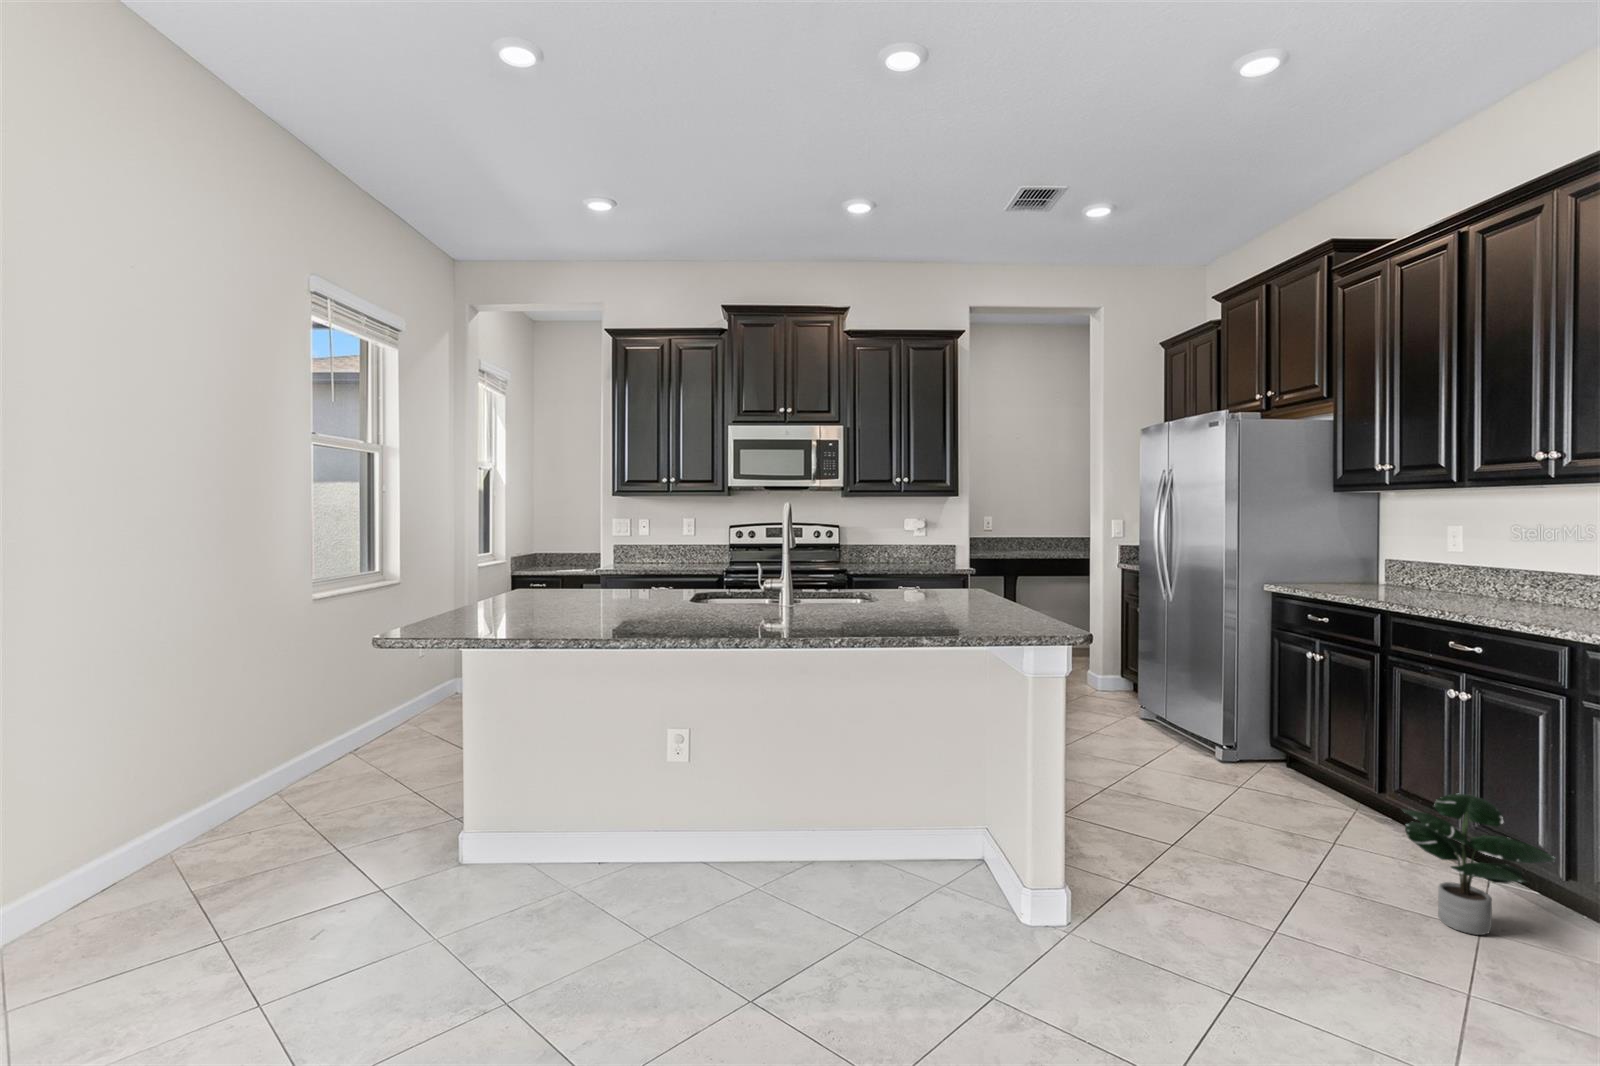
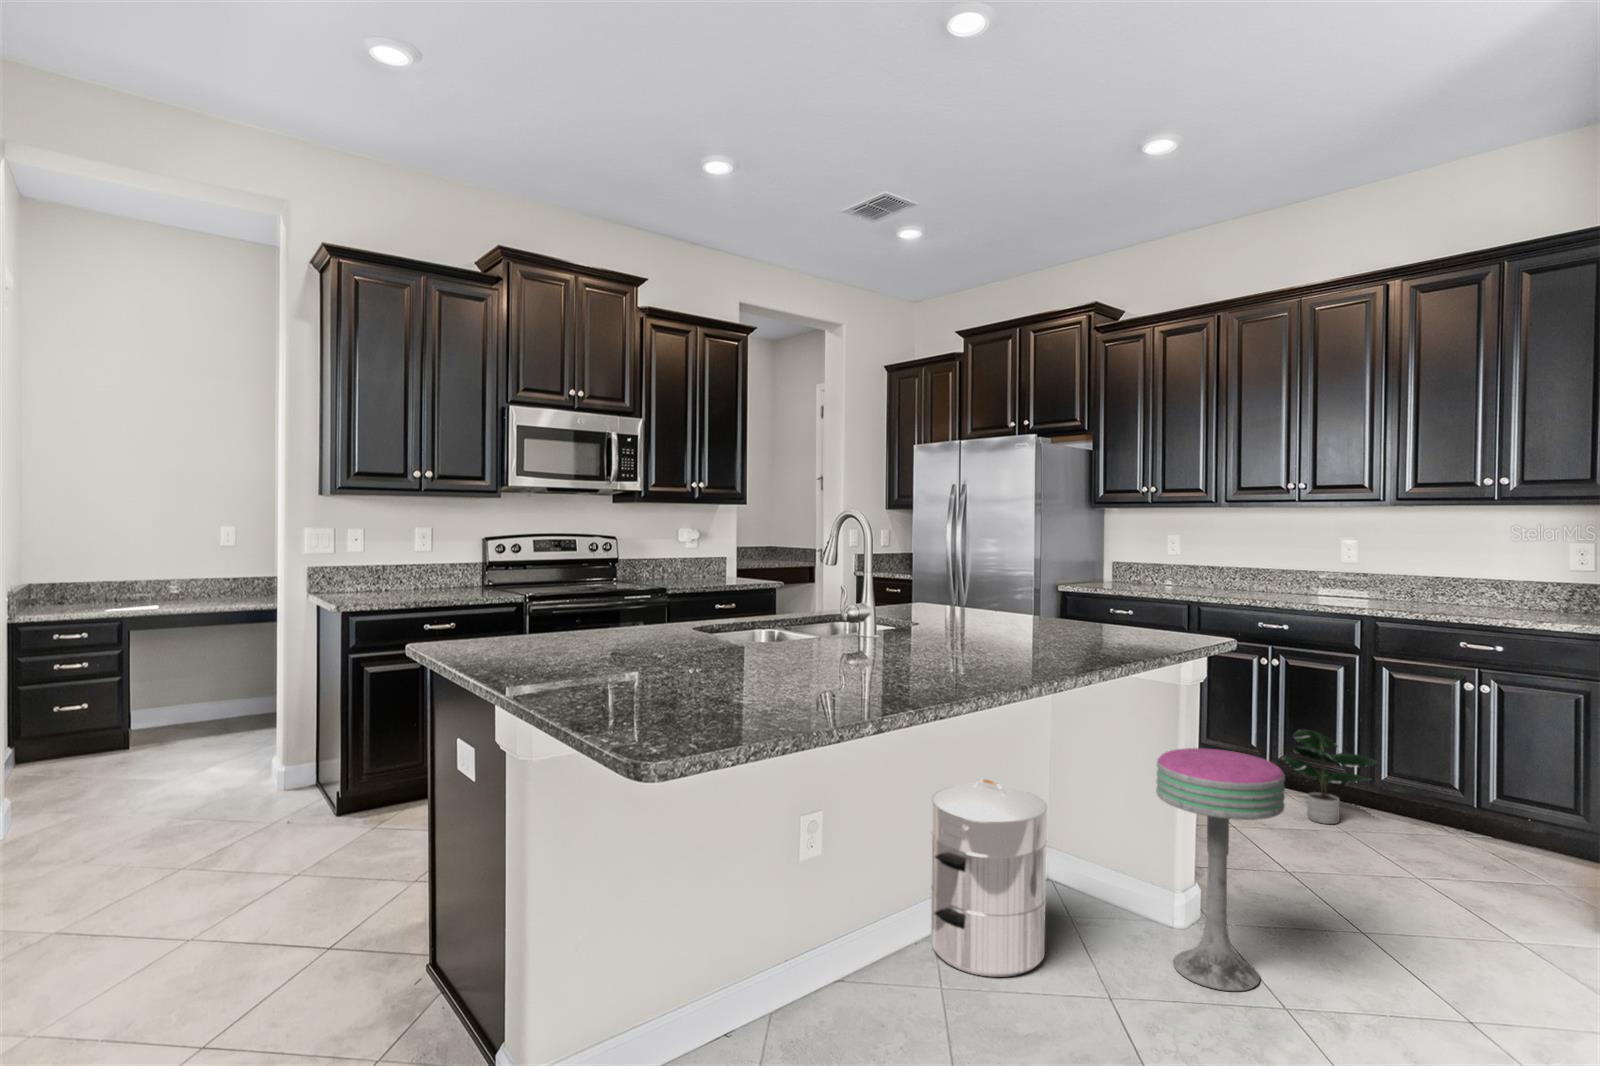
waste bin: none [721,733,842,915] -> present [931,779,1047,977]
bar stool: none [867,738,997,1010] -> present [1156,748,1285,991]

